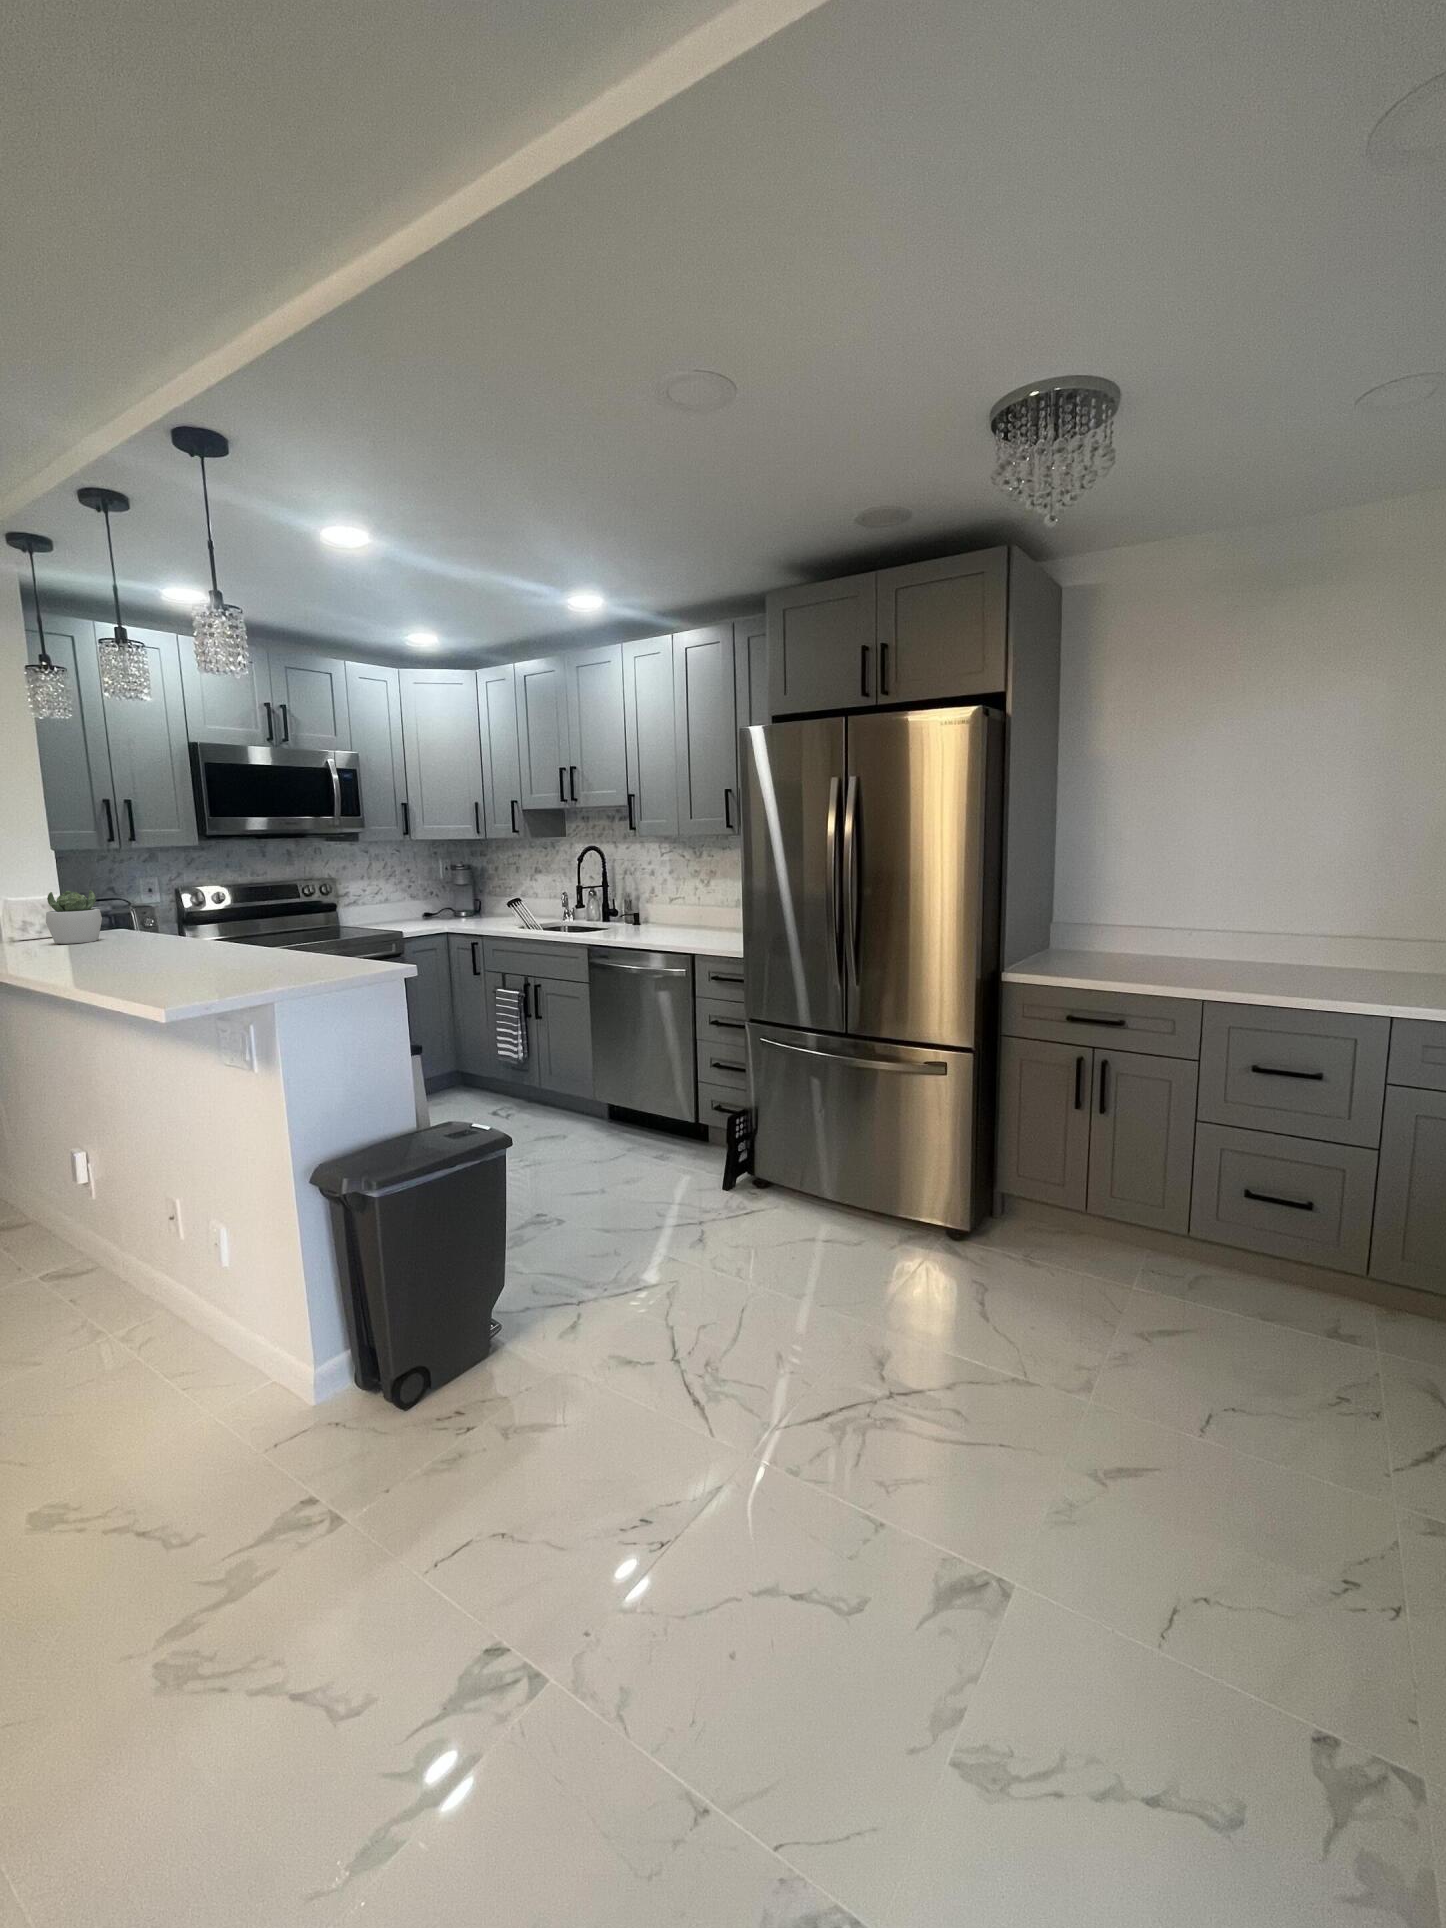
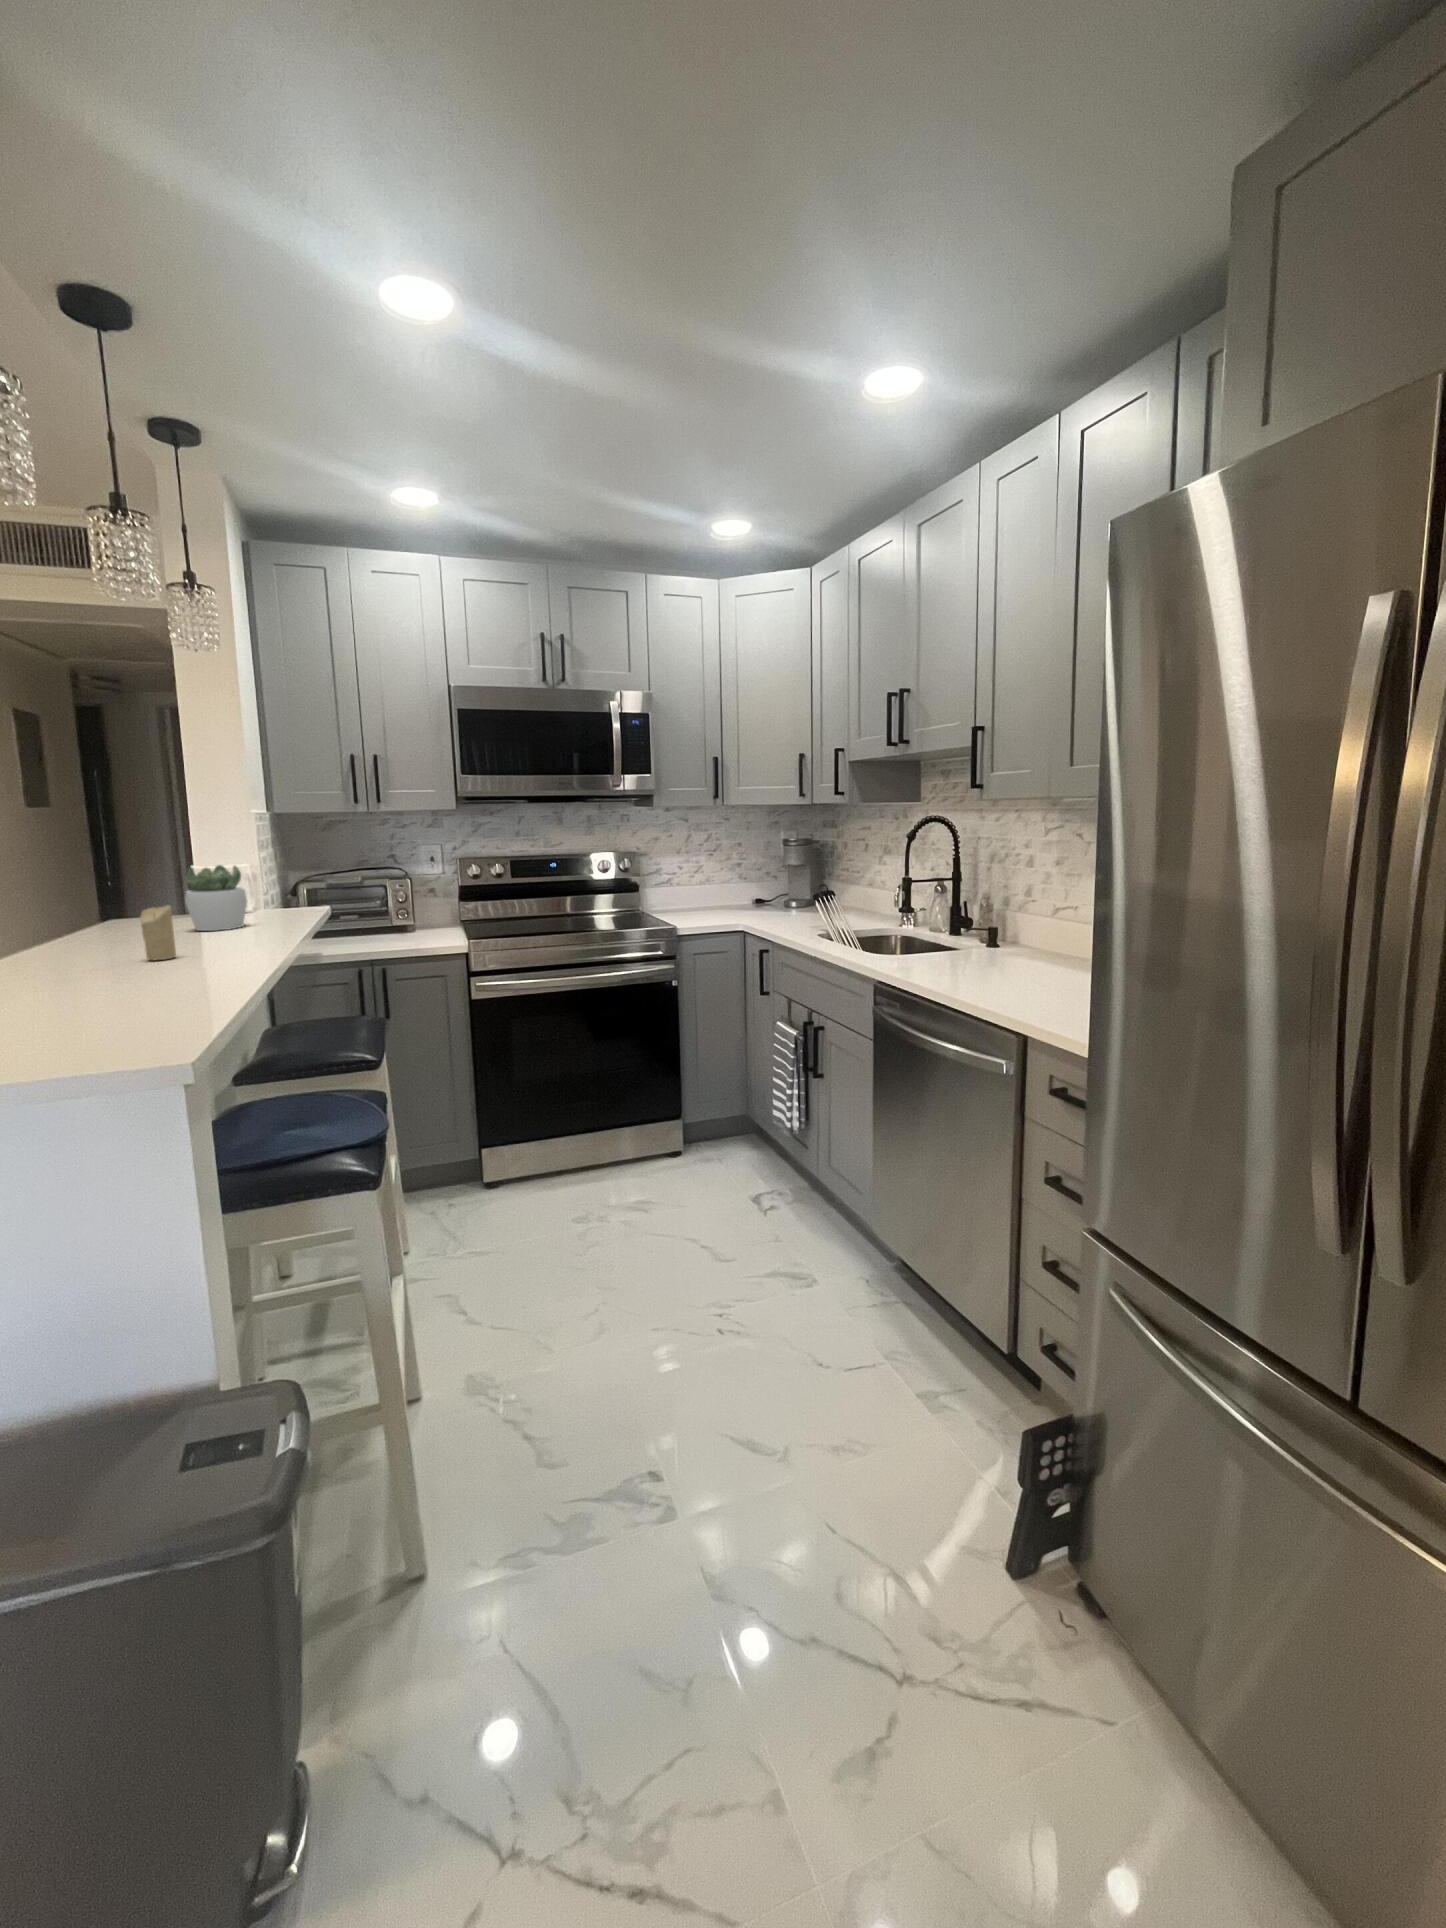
candle: none [120,913,147,952] -> present [140,906,176,960]

